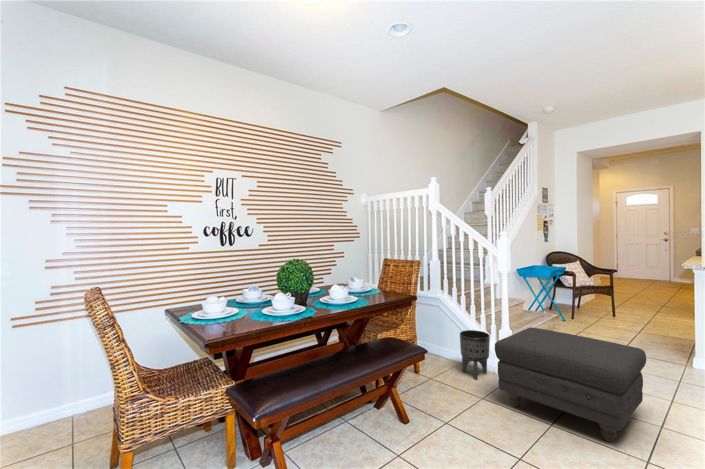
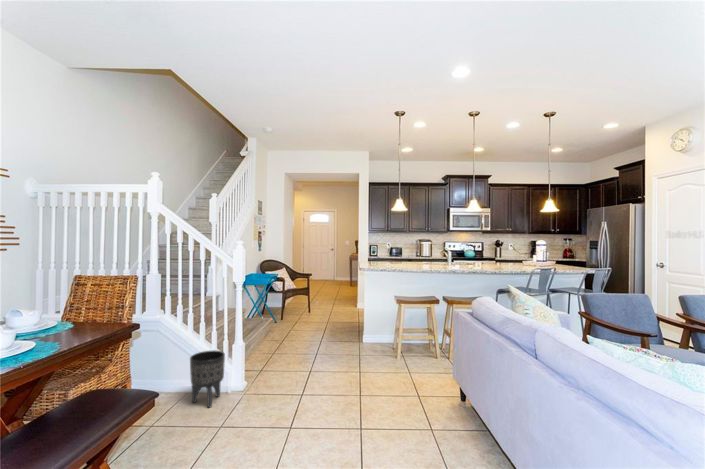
ottoman: present [495,327,646,442] -> none [238,335,357,426]

